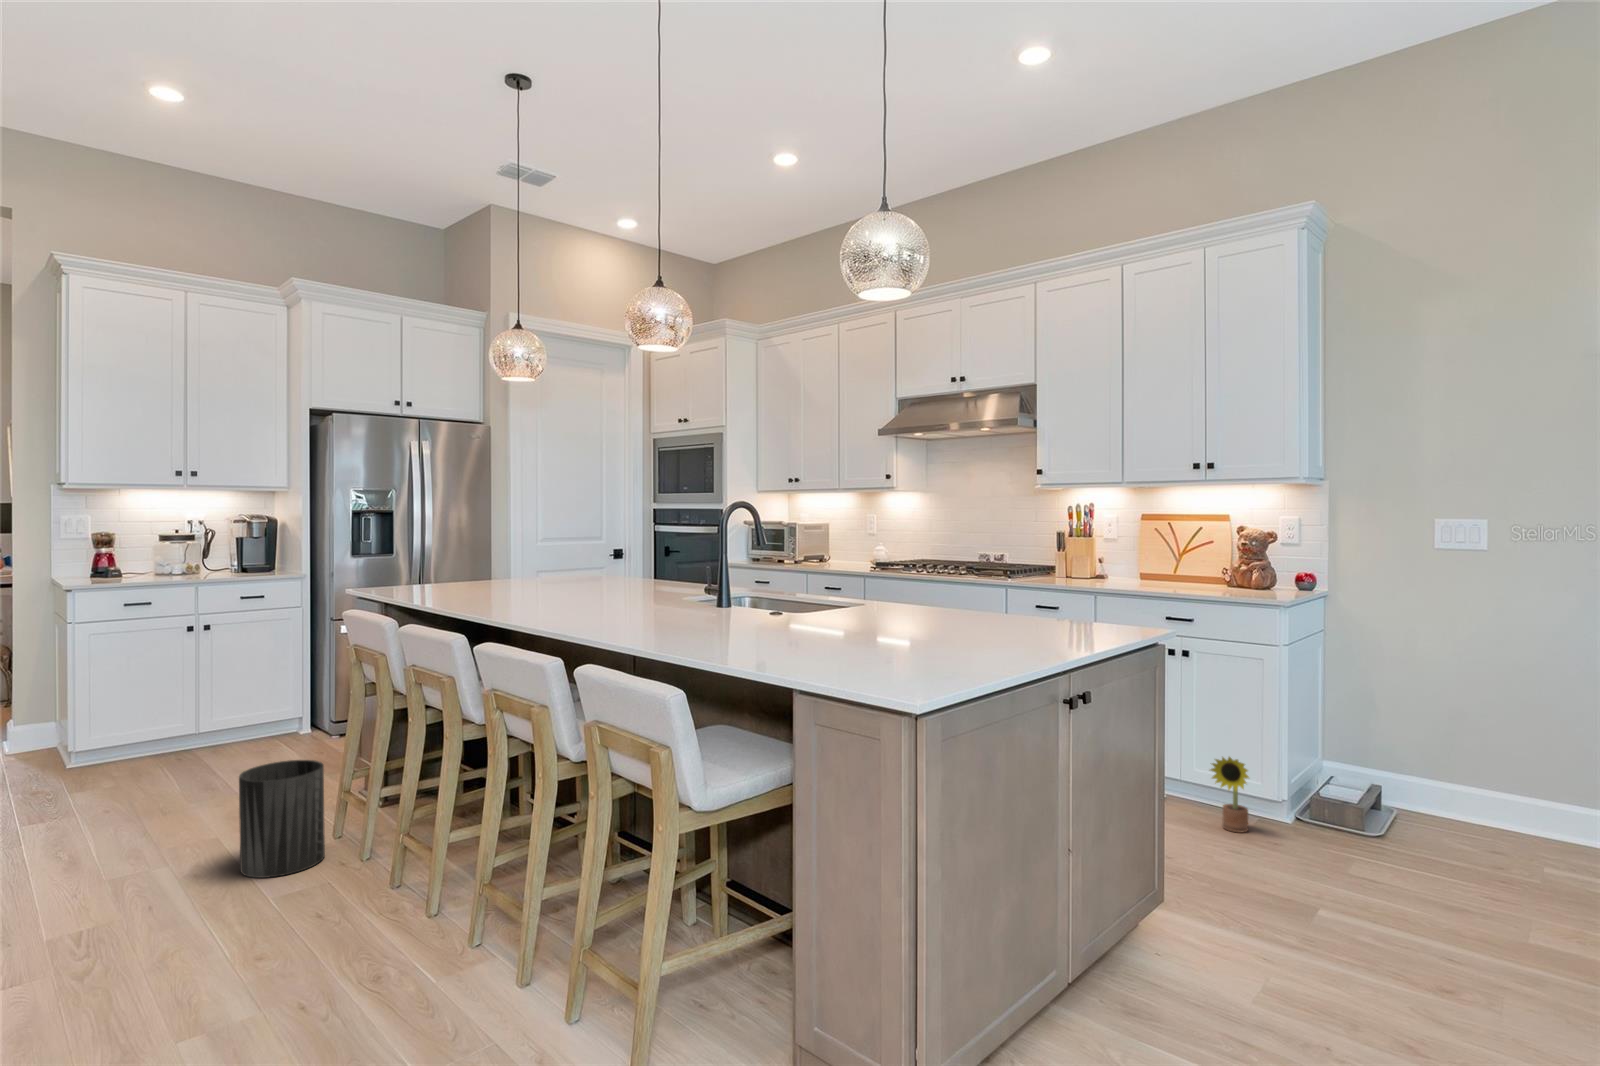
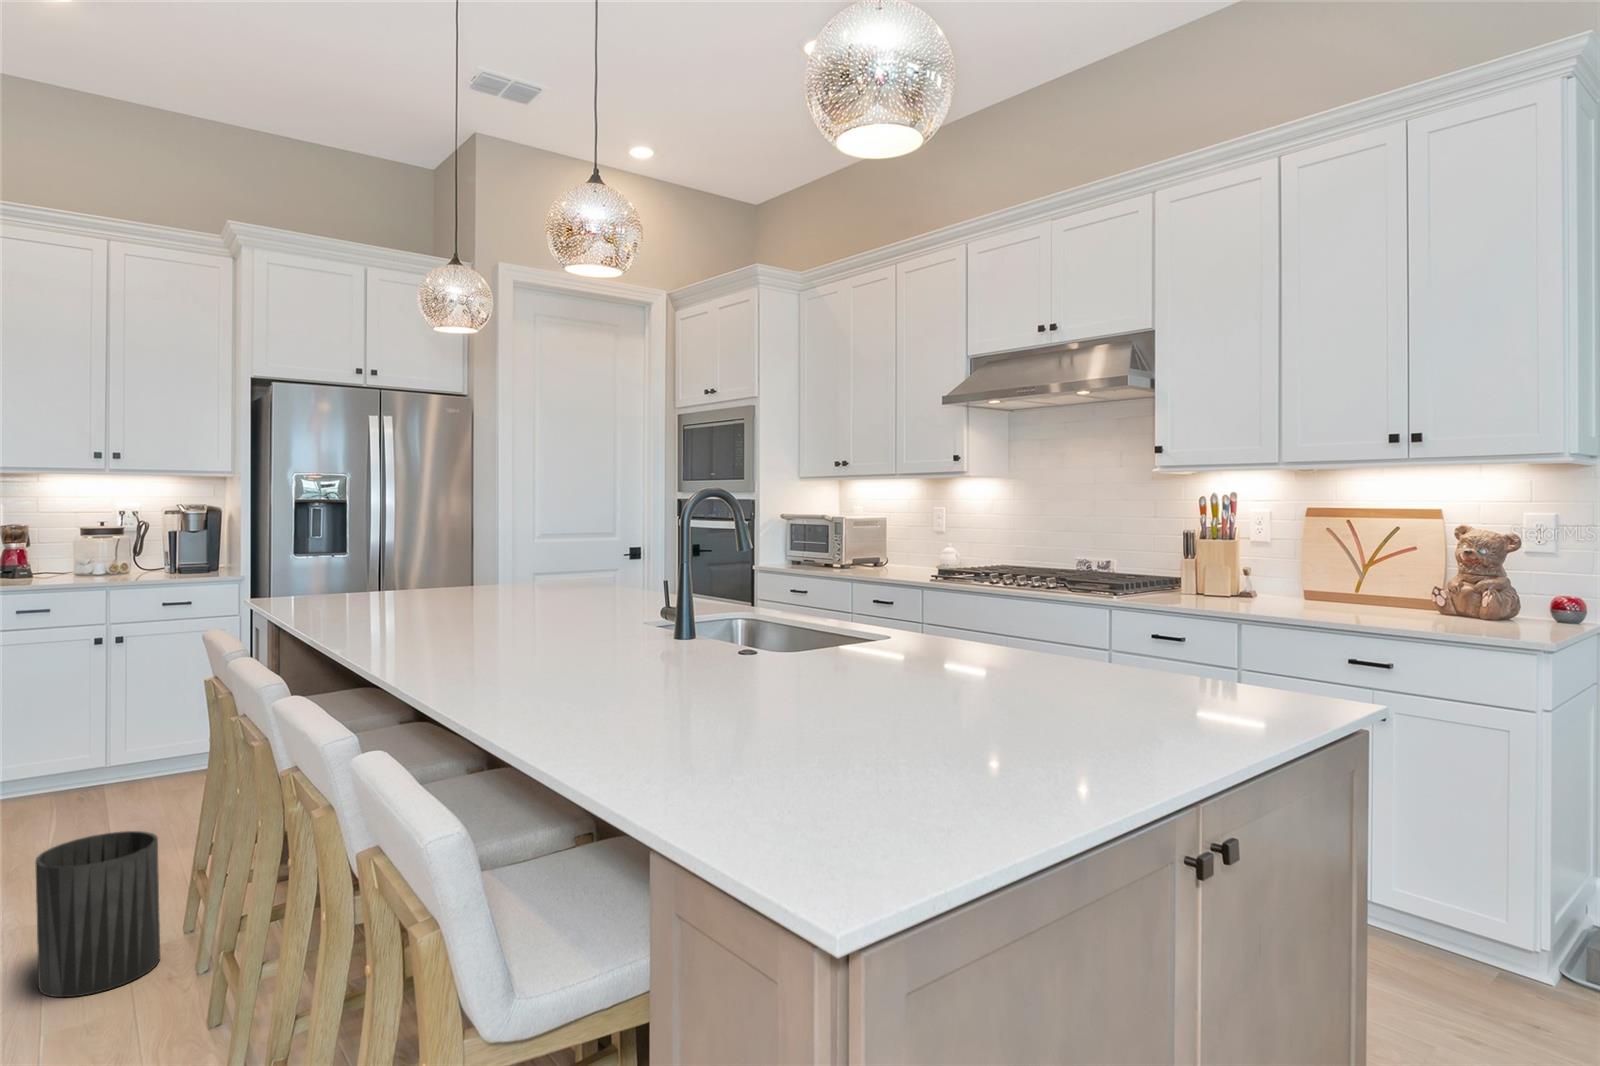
decorative plant: present [1210,757,1249,833] -> none [1417,880,1489,997]

